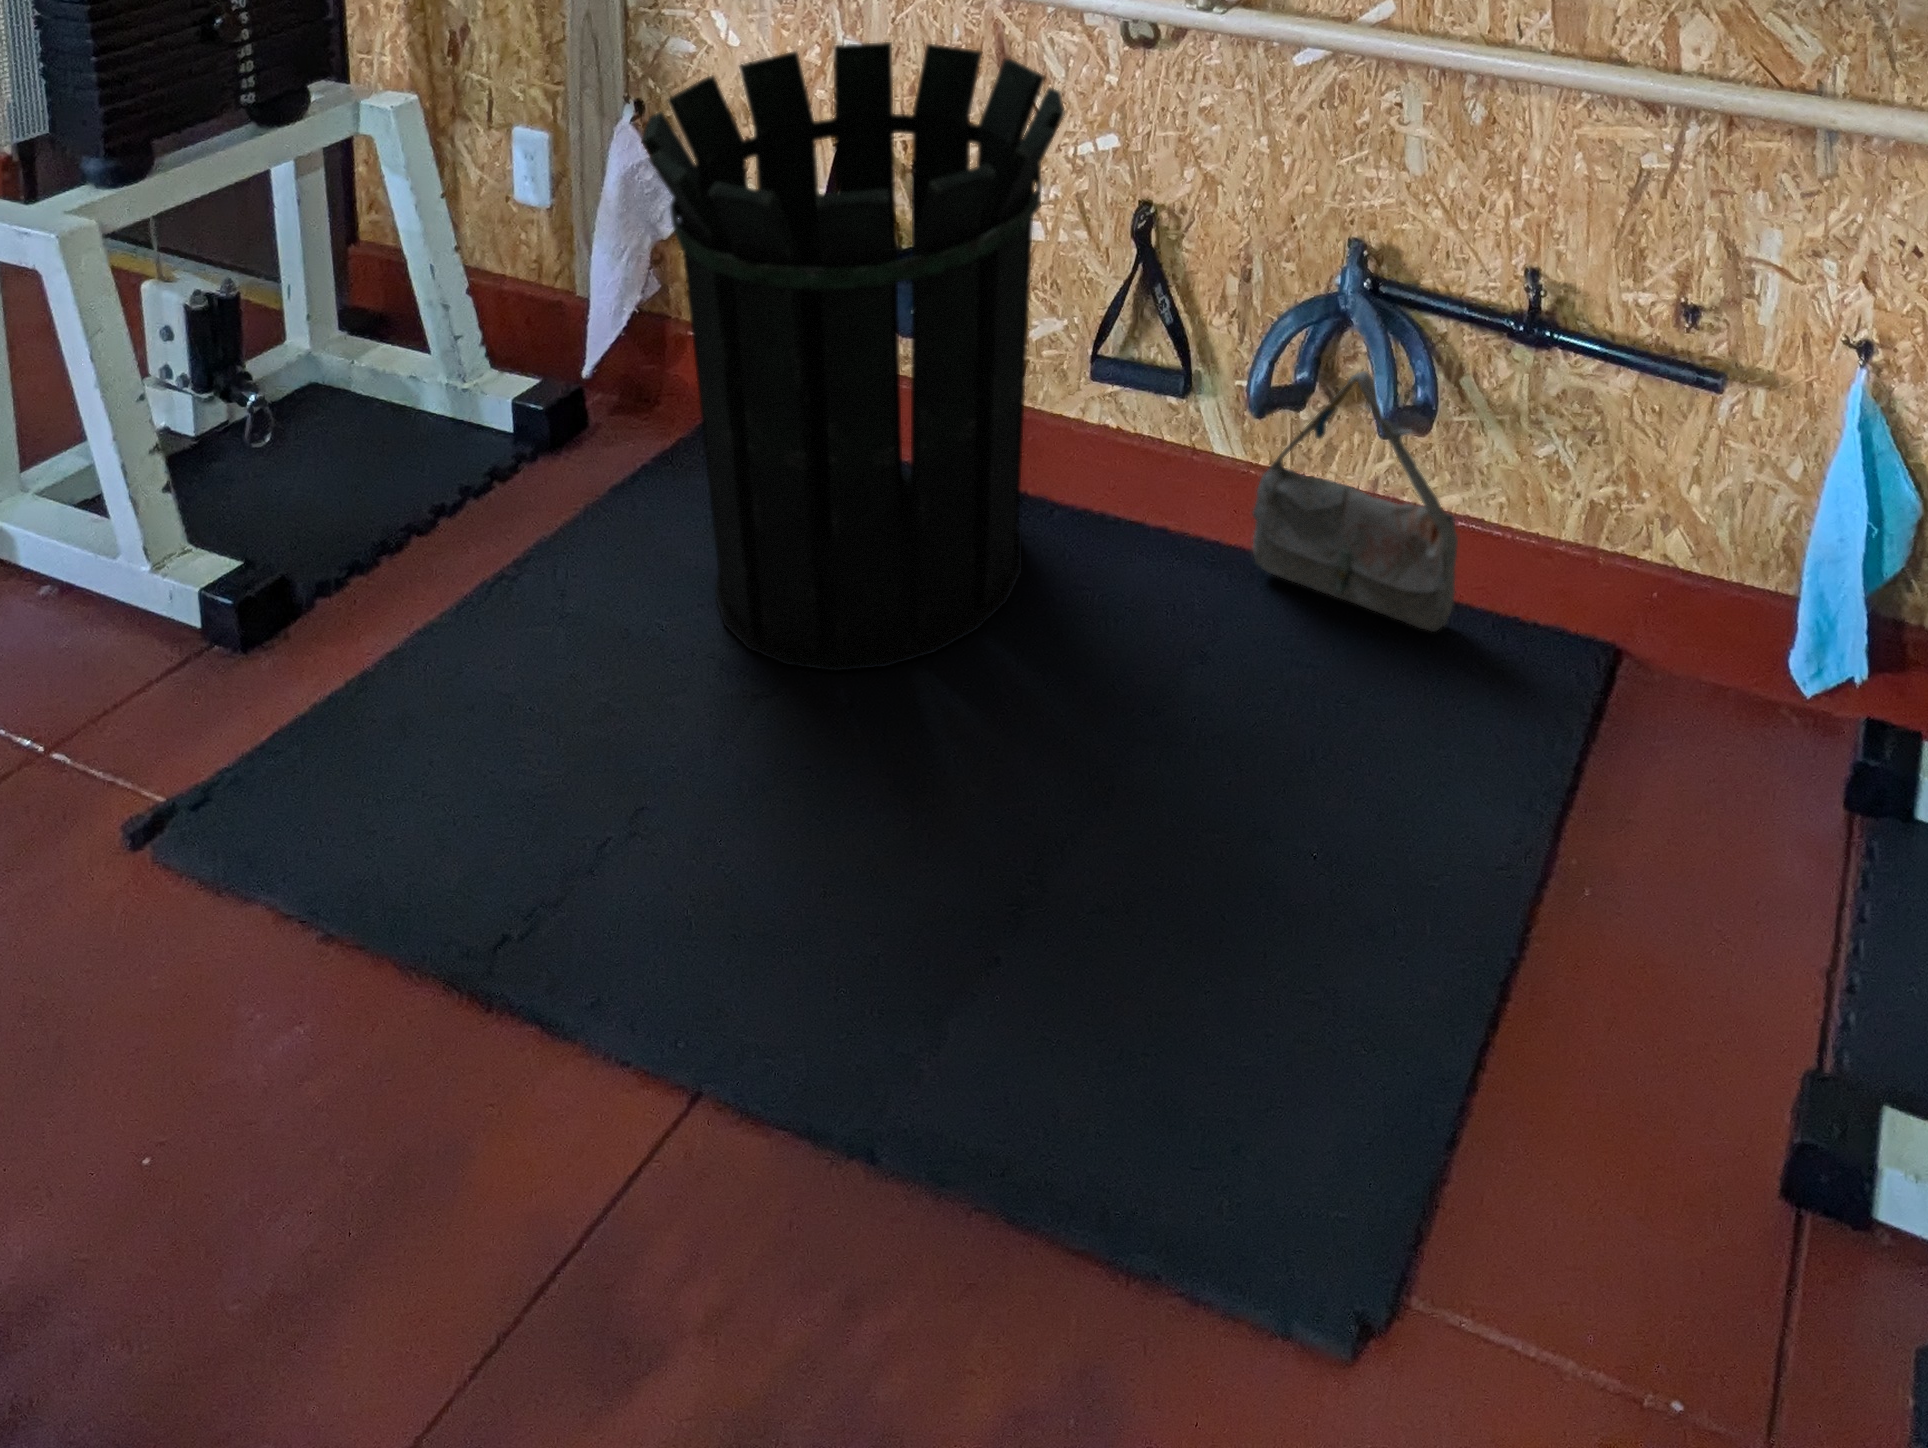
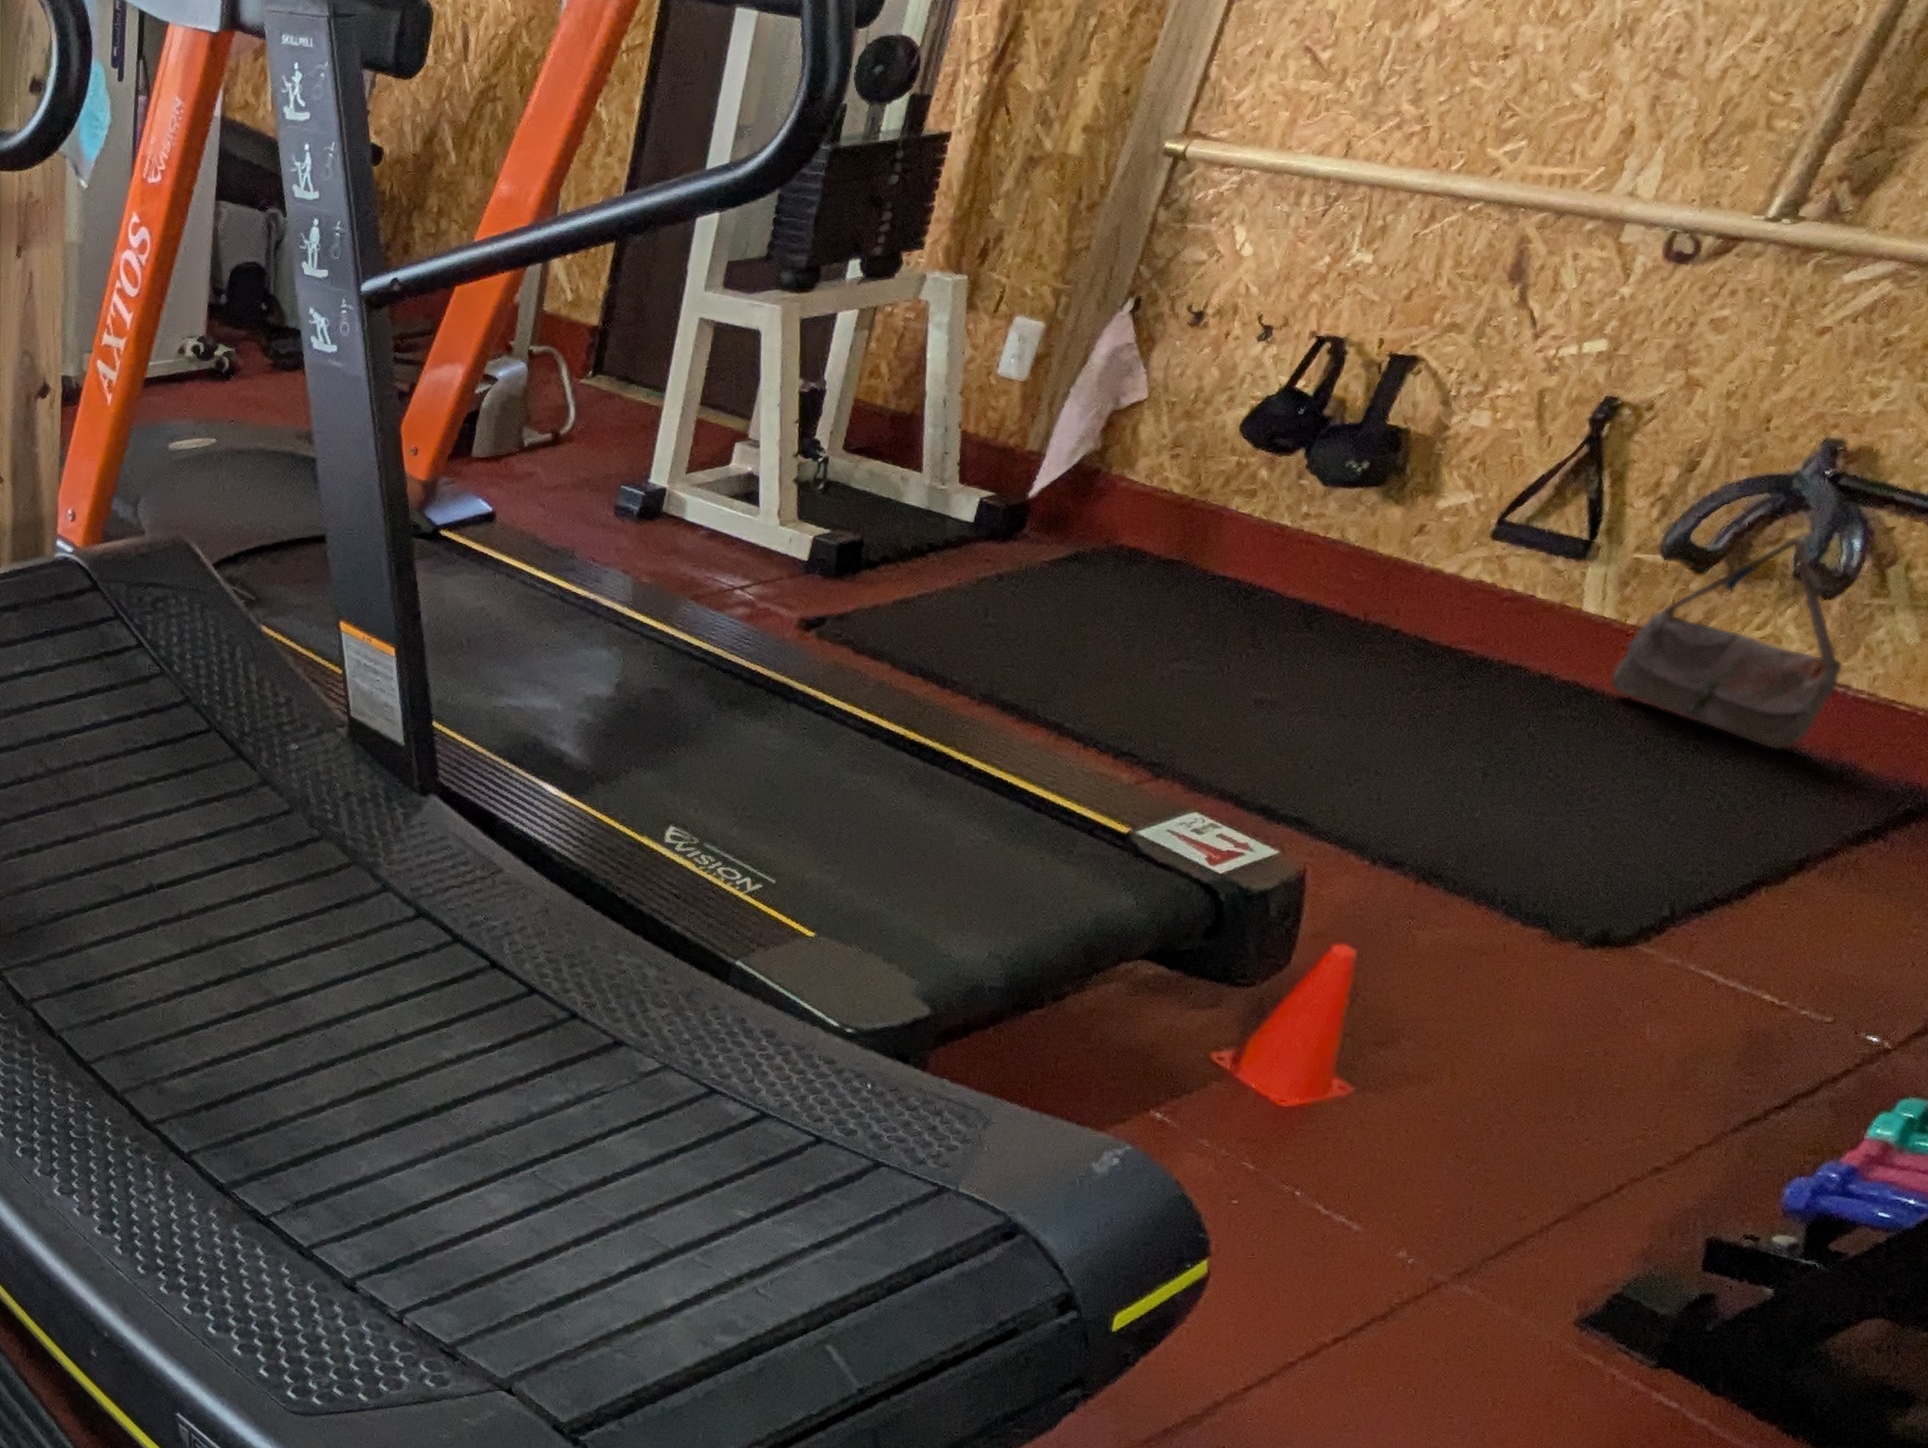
waste bin: present [642,42,1065,671] -> none [1151,242,1599,673]

